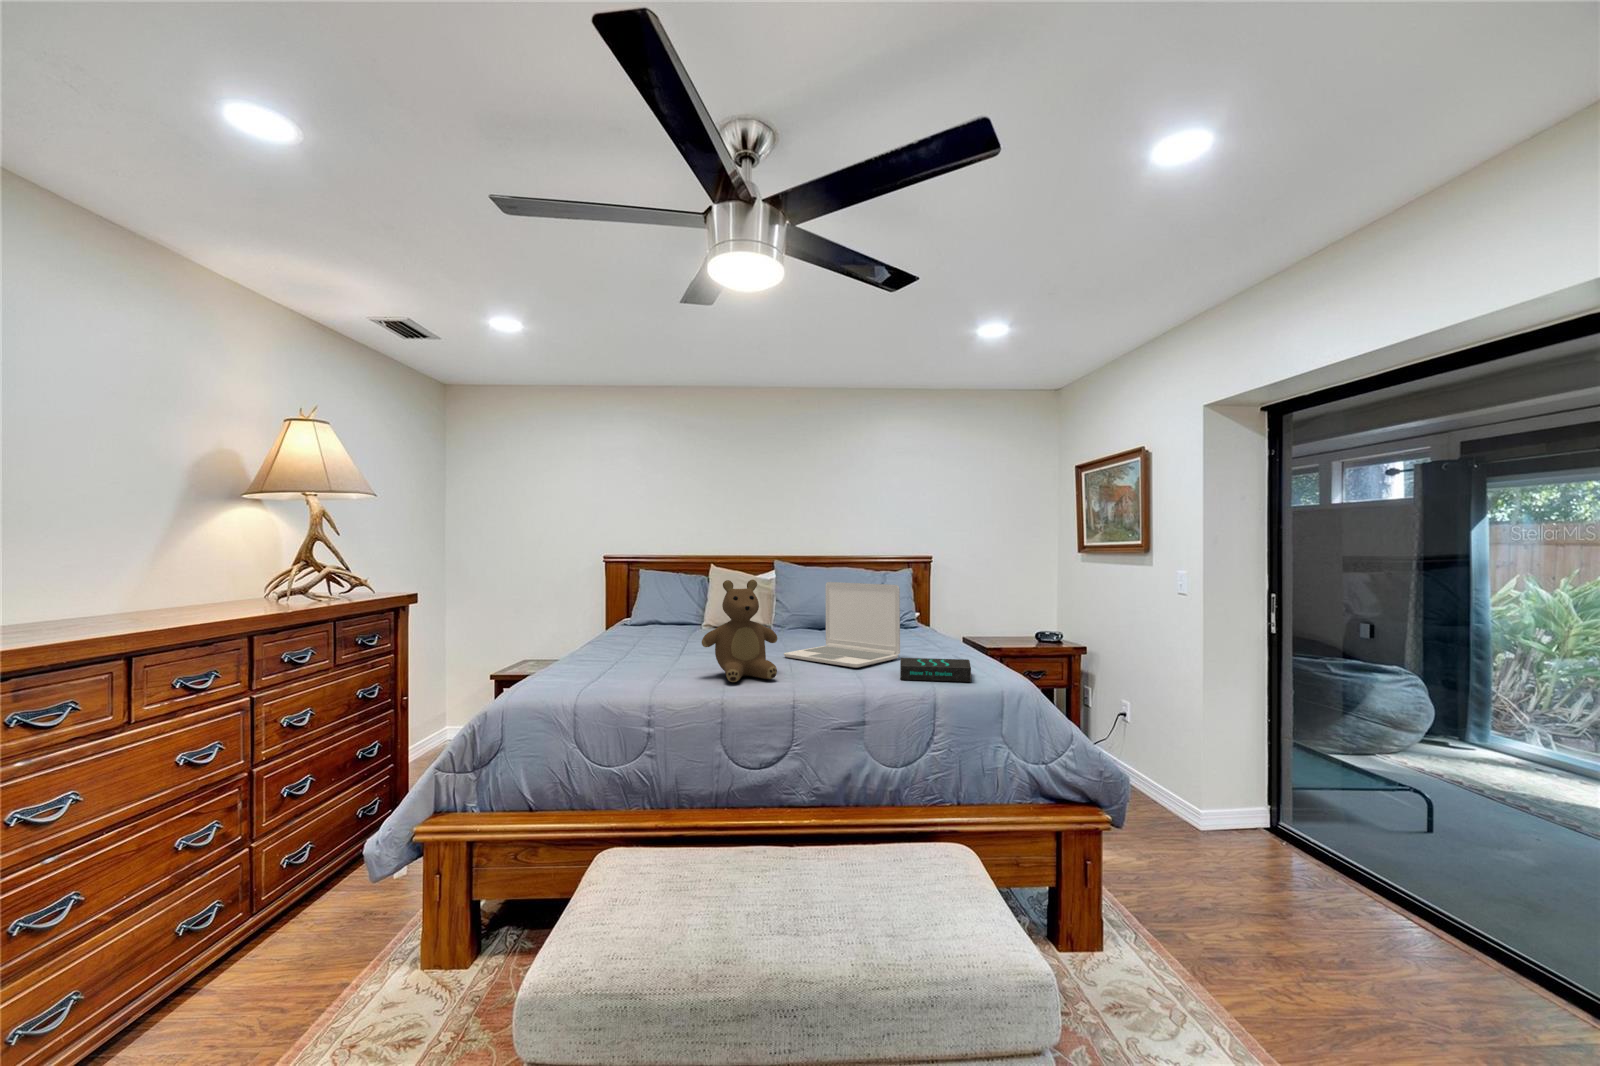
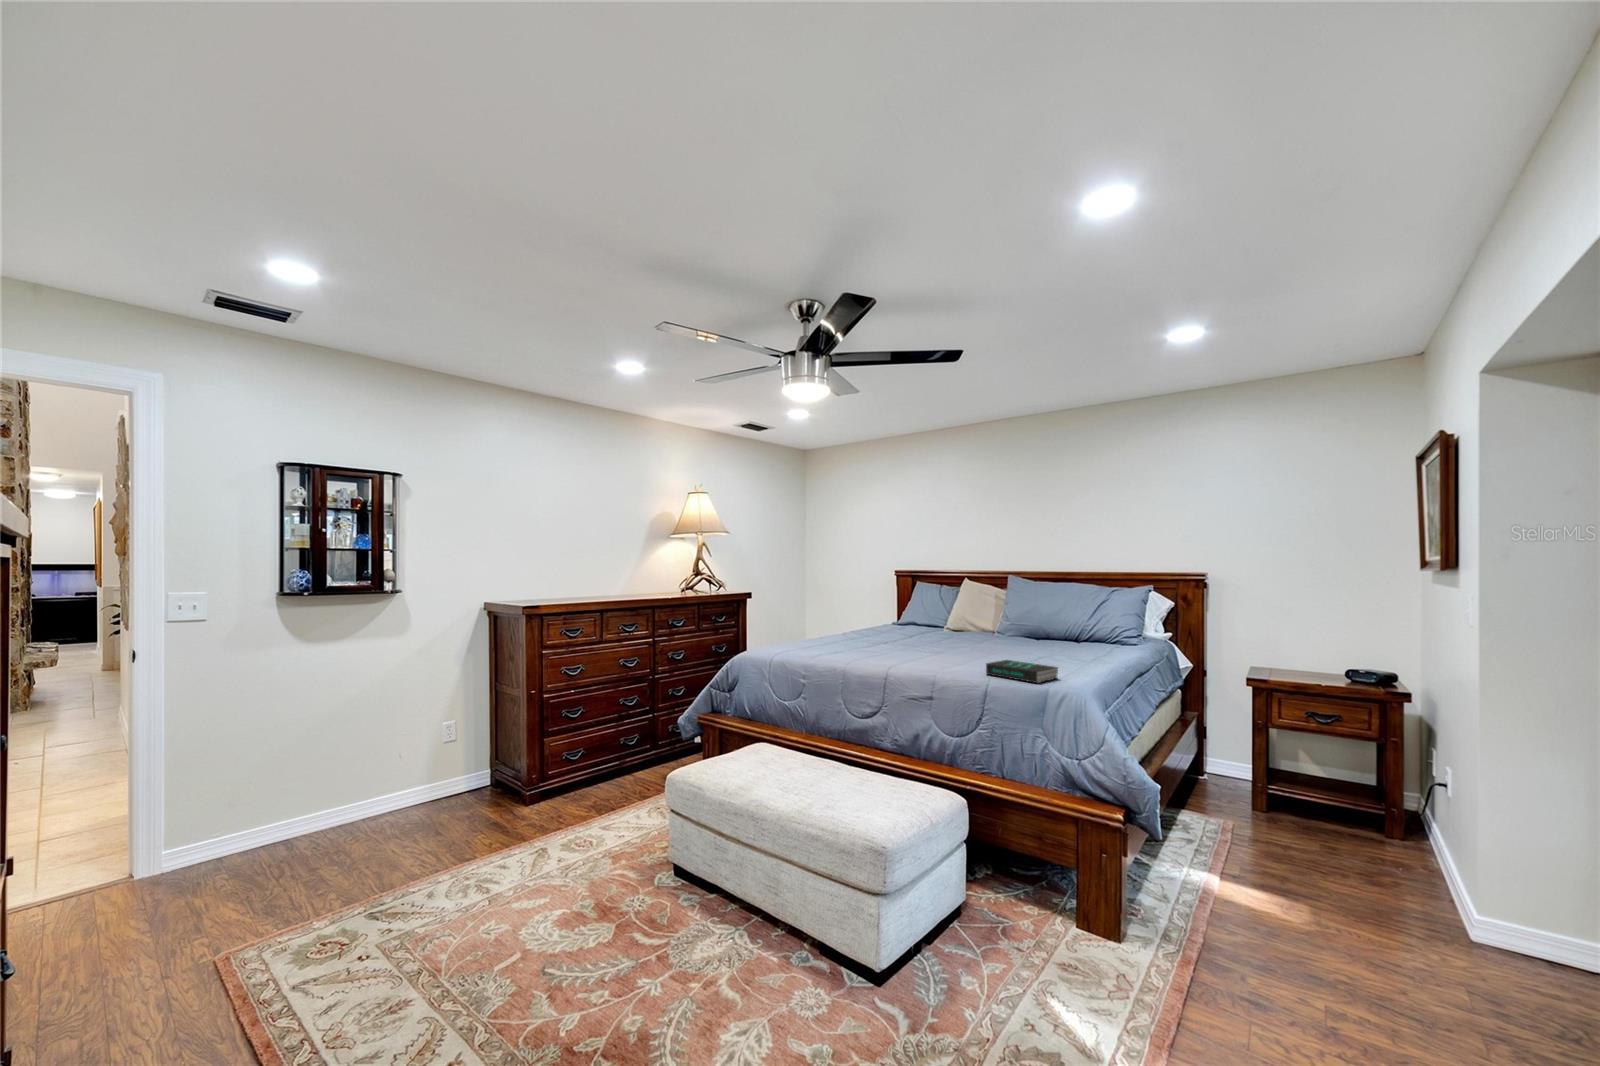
teddy bear: present [702,580,778,682] -> none [859,590,915,662]
laptop: present [784,582,900,668] -> none [944,596,1032,664]

